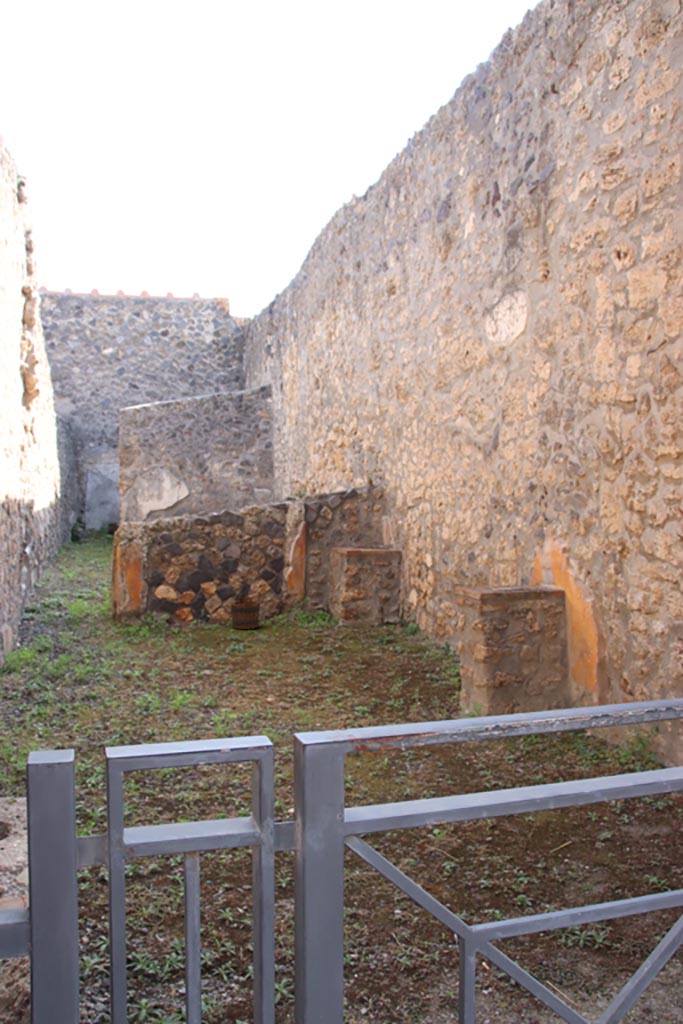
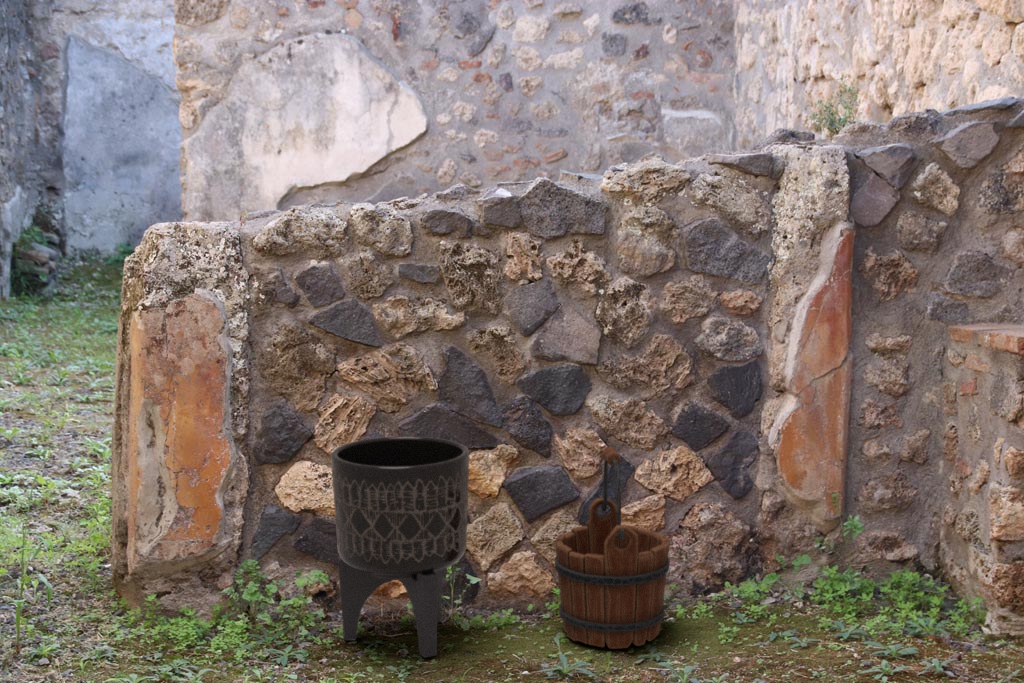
planter: none [173,578,209,632] -> present [331,436,469,657]

